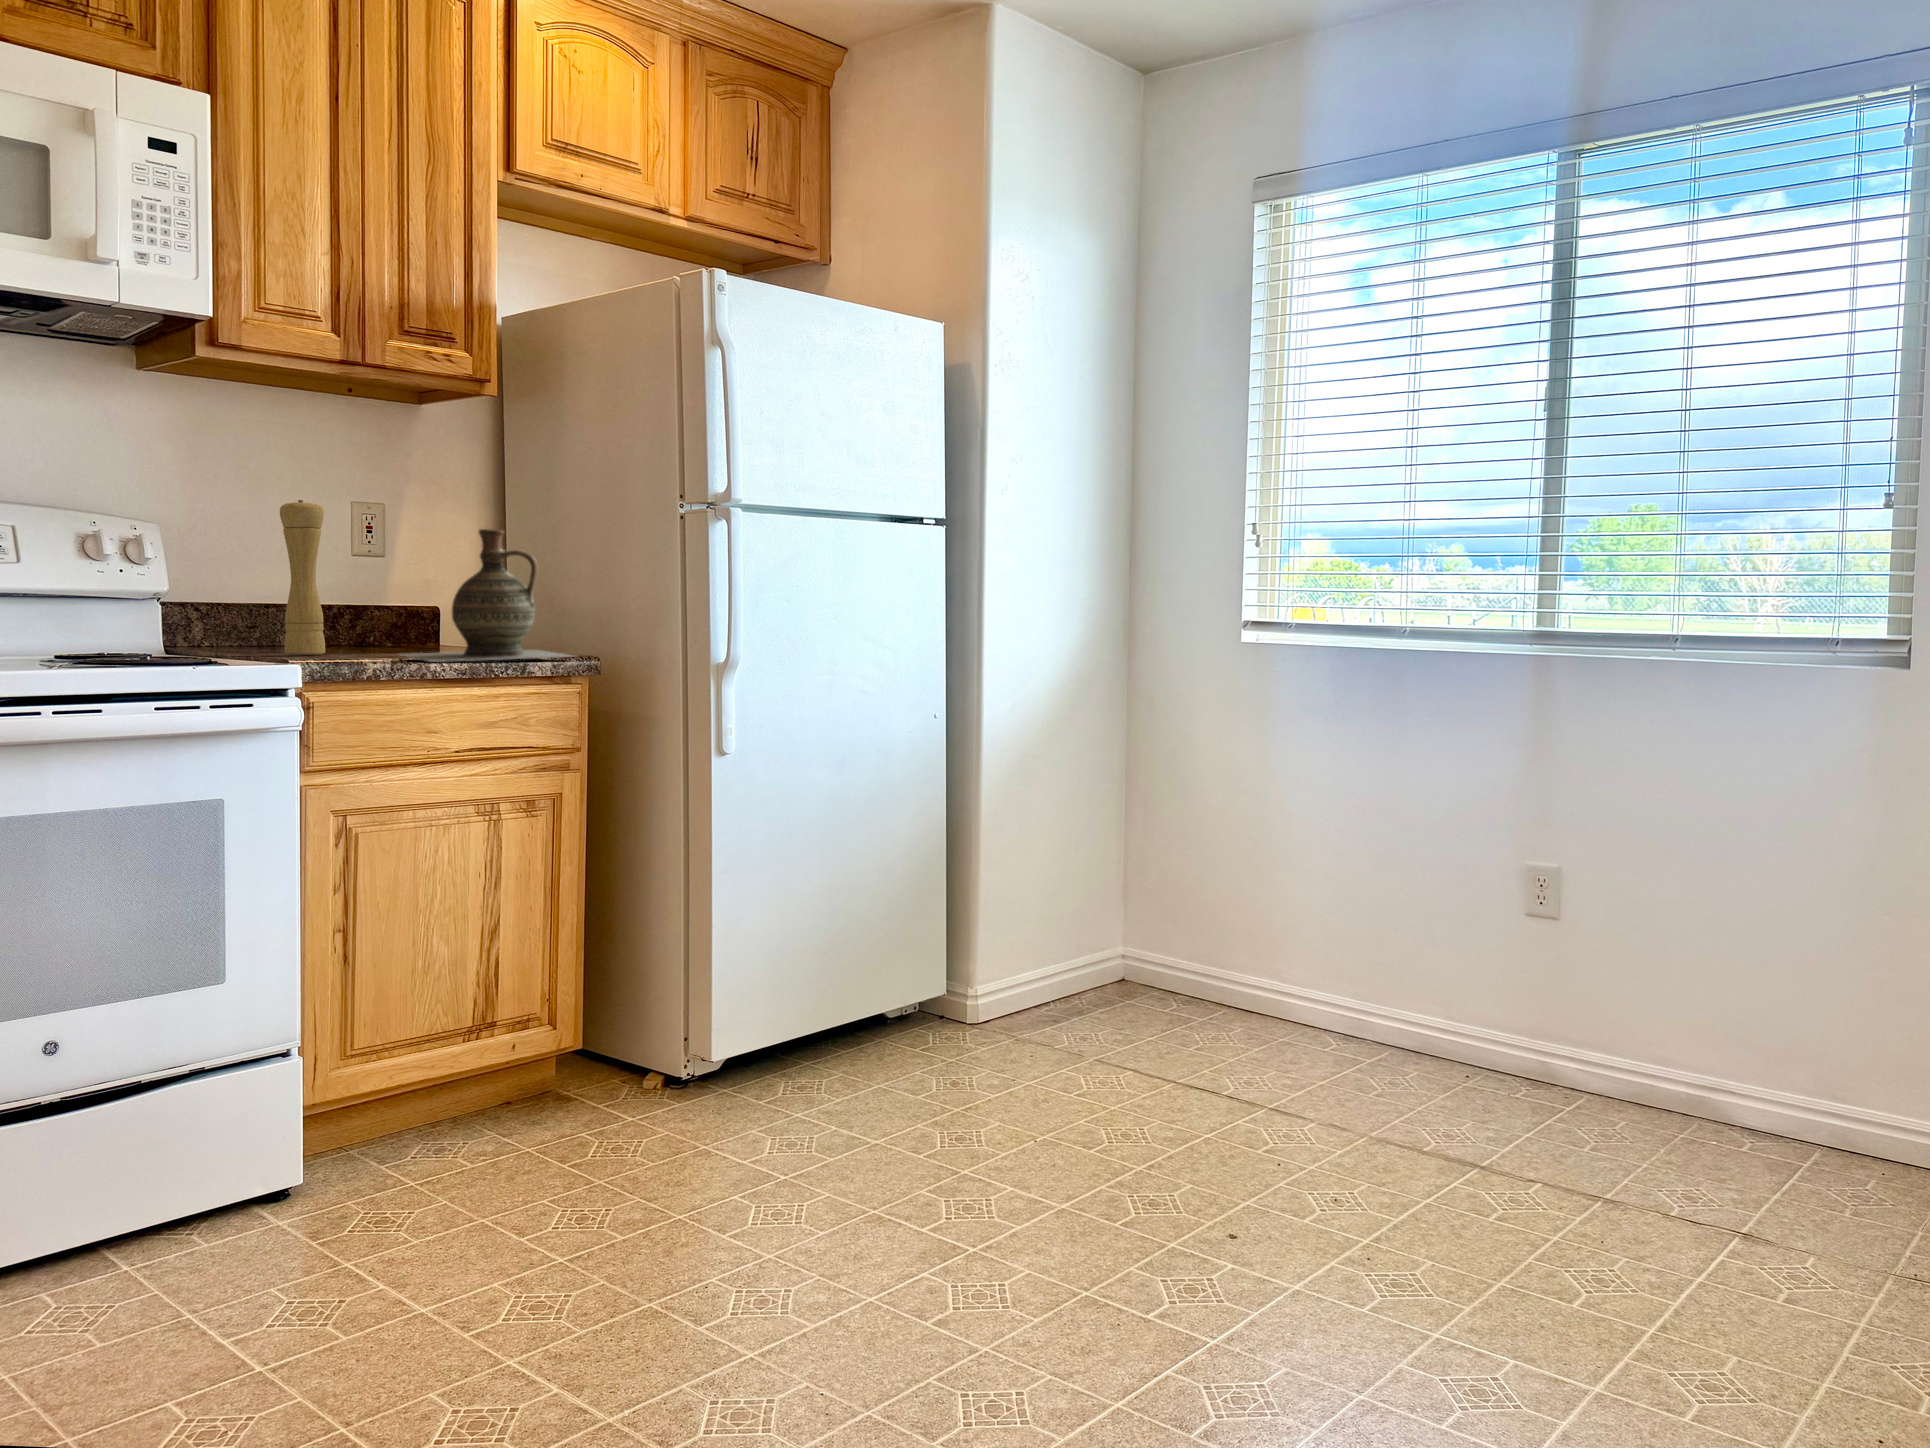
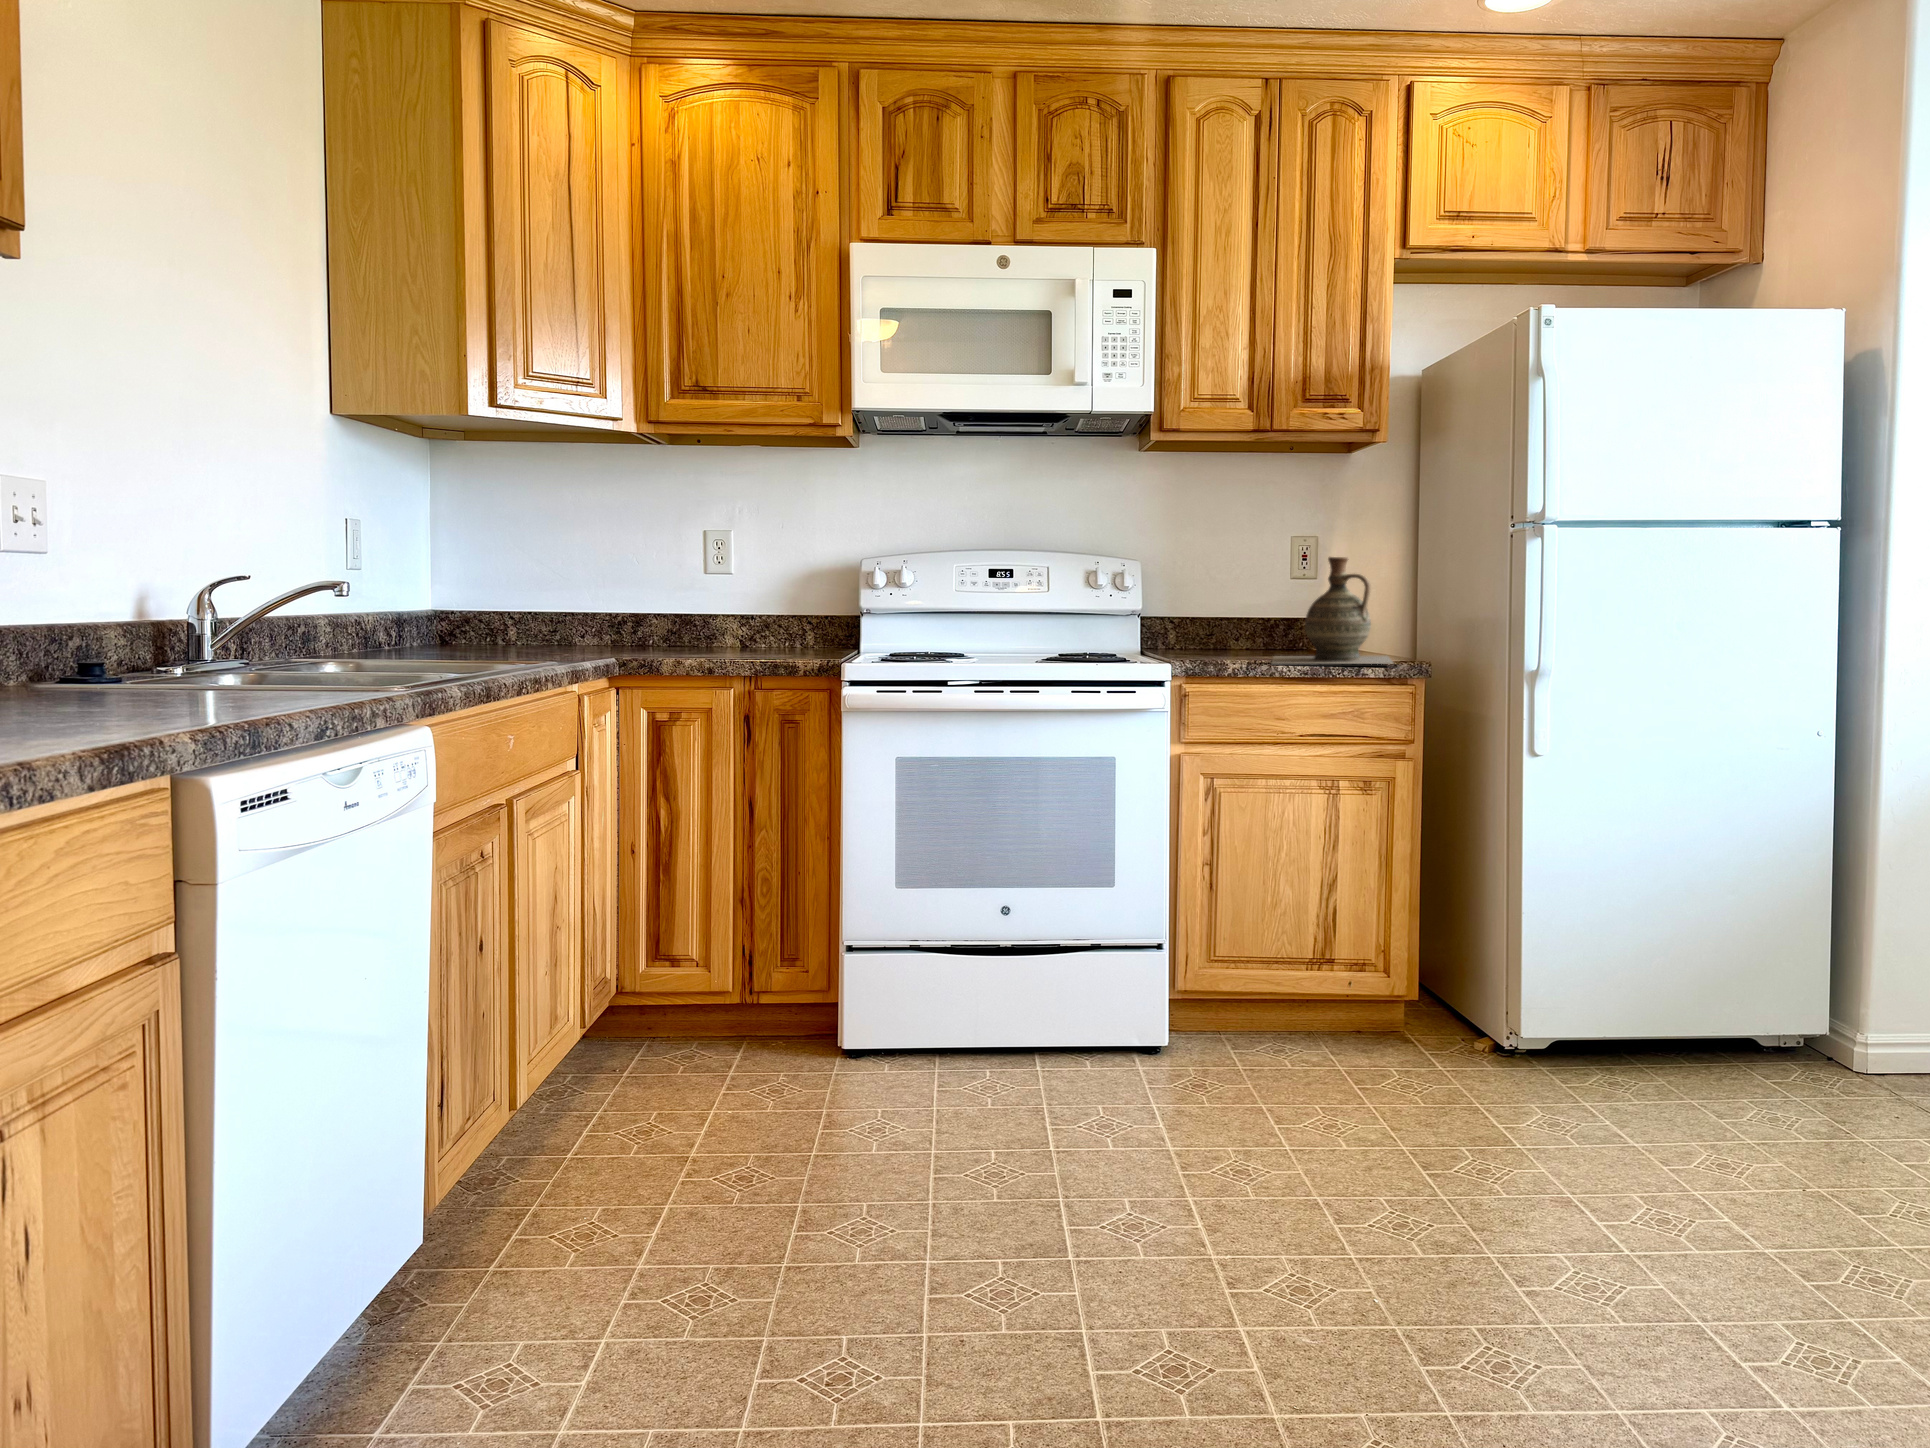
pepper mill: present [280,500,325,655] -> none [1233,534,1264,653]

